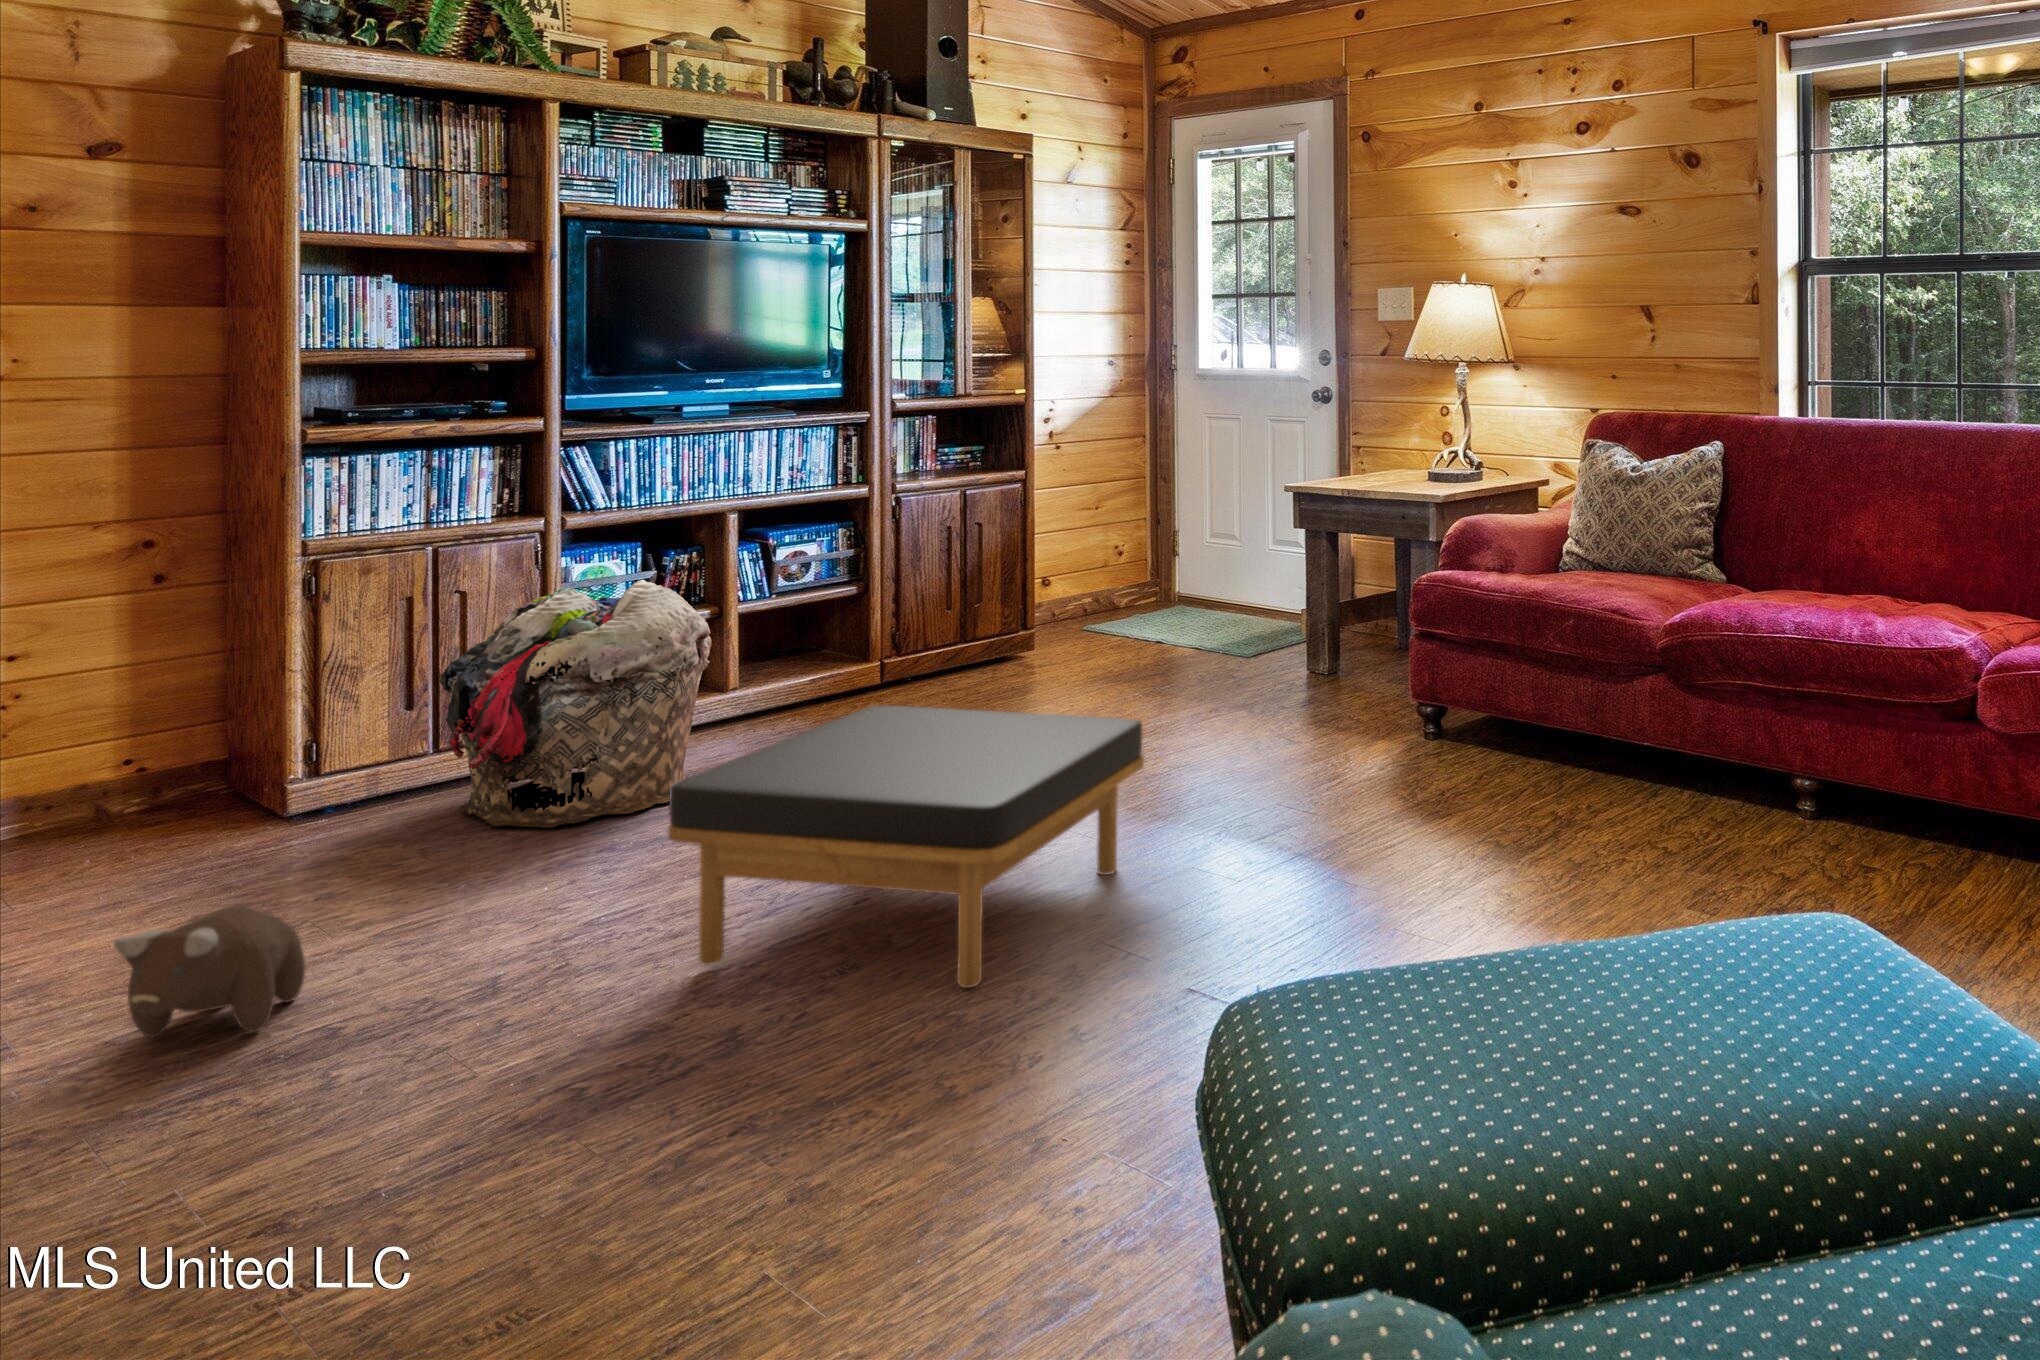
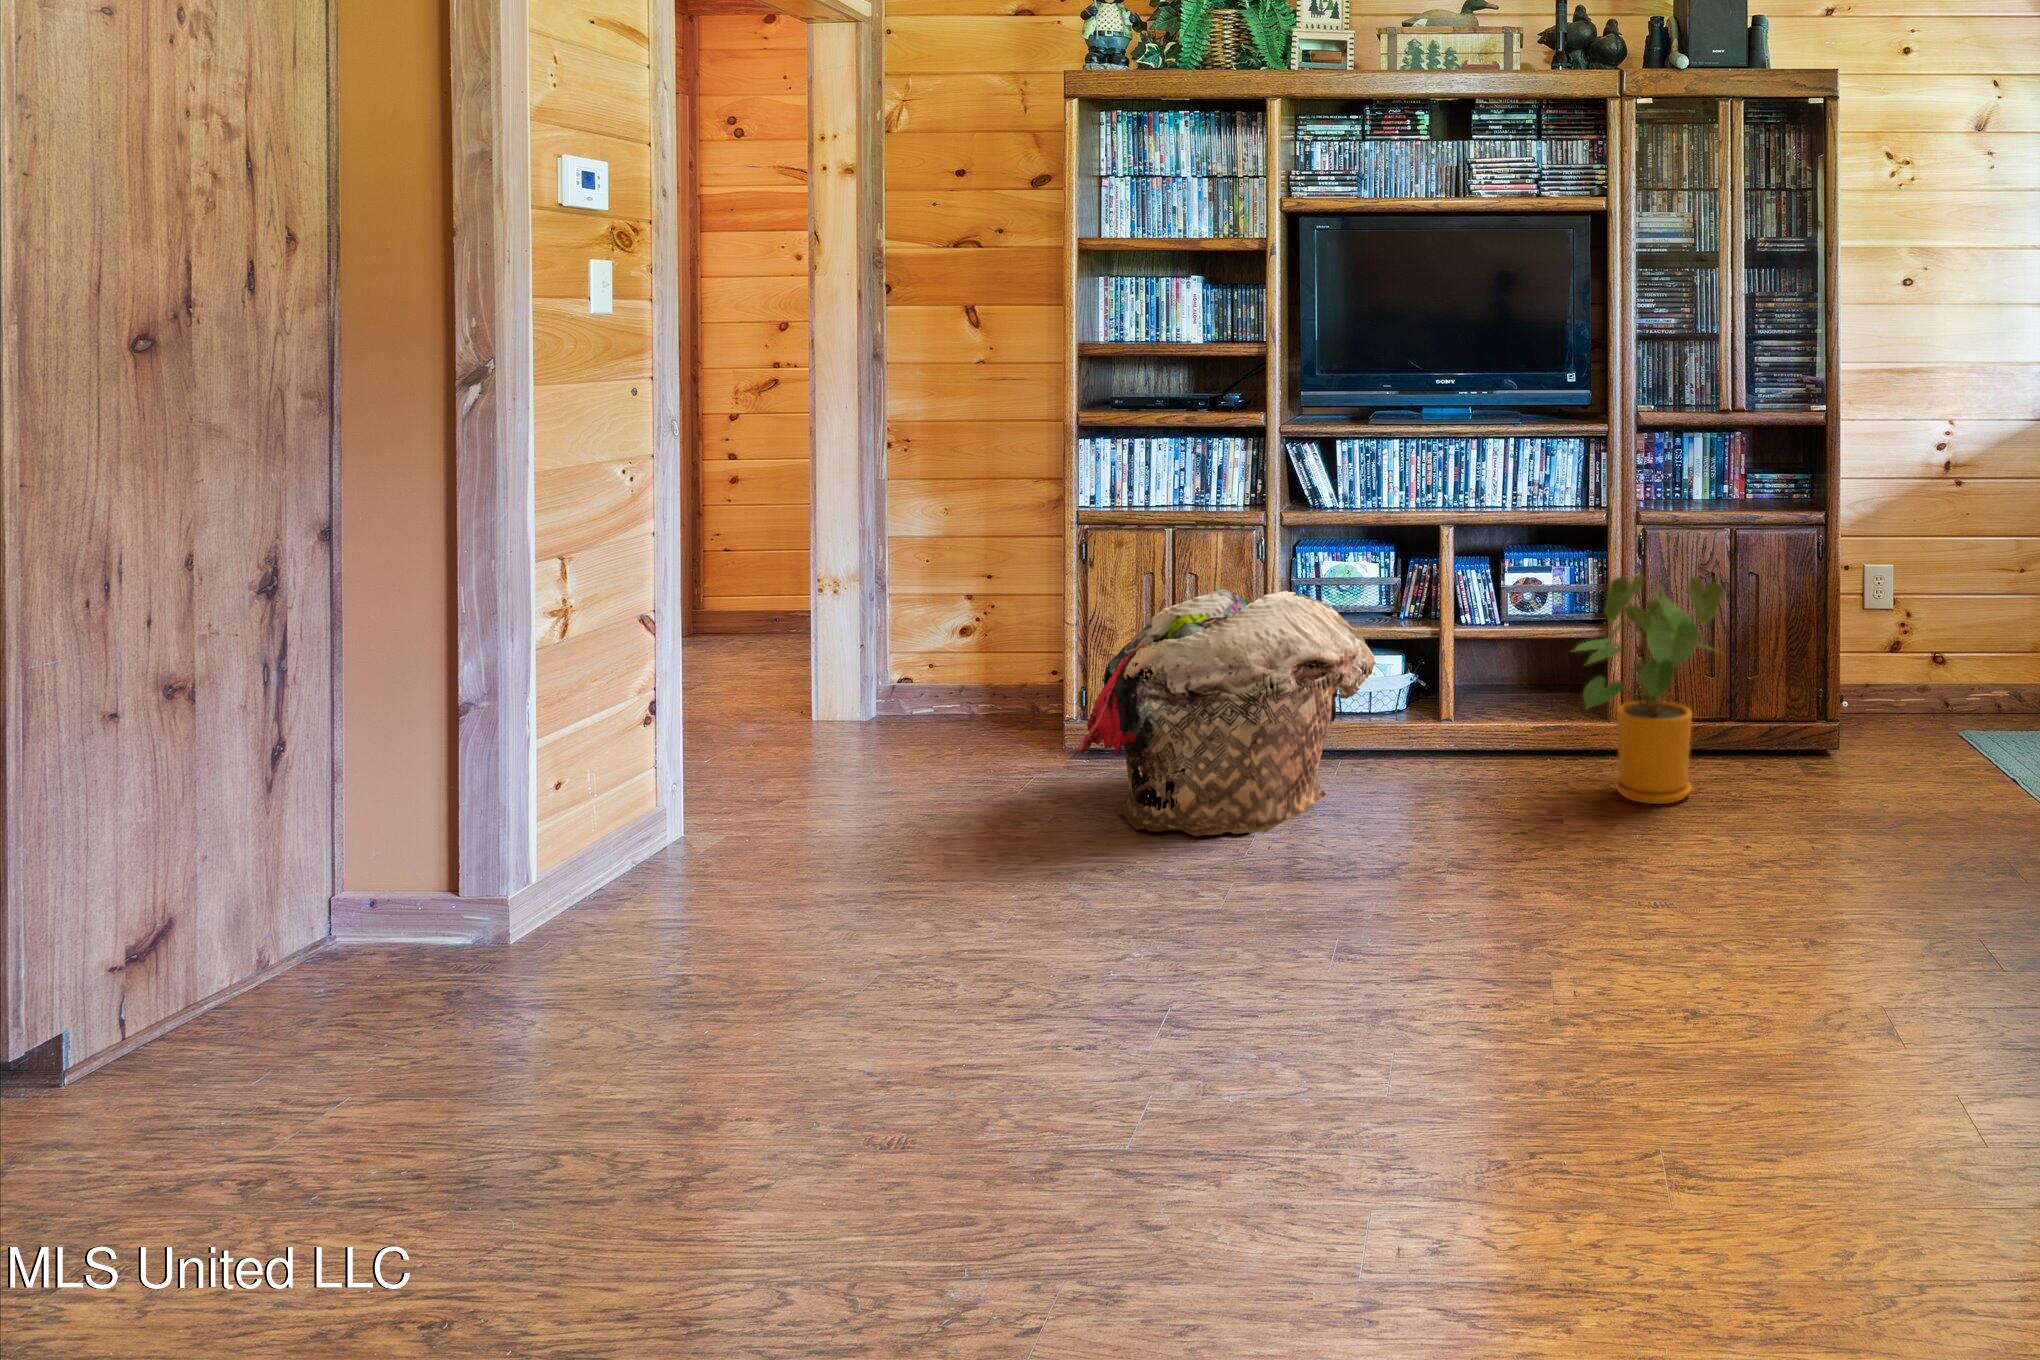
house plant: none [882,530,1021,709] -> present [1575,574,1723,804]
ottoman: present [668,705,1144,988] -> none [832,799,1343,1254]
plush toy: present [114,905,305,1038] -> none [562,844,751,965]

